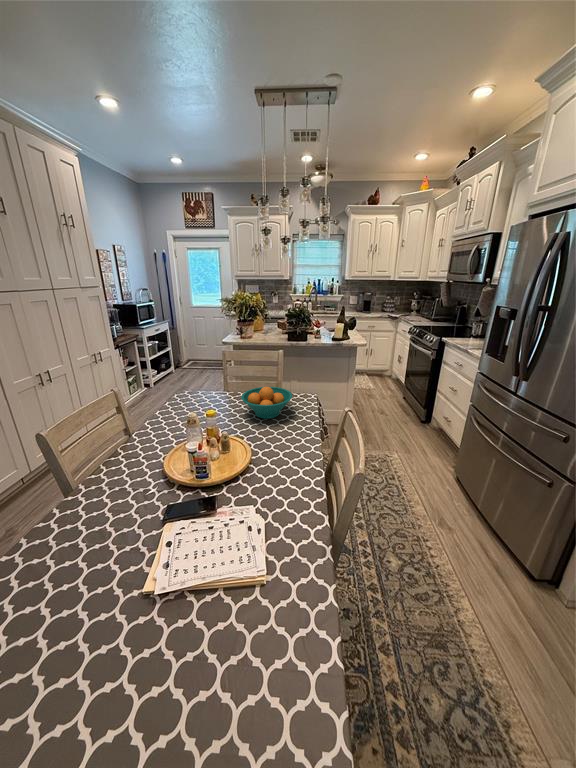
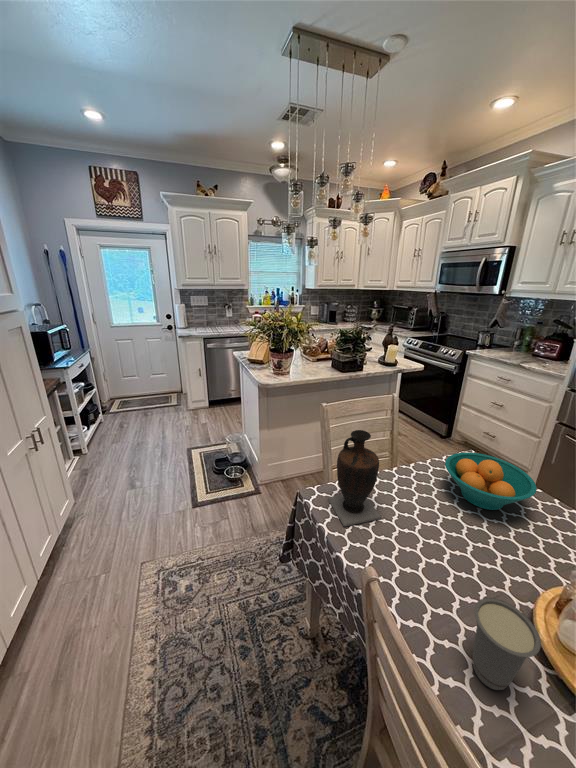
vase: none [174,355,206,409] -> present [328,430,381,526]
cup: none [135,417,162,456] -> present [472,598,541,690]

